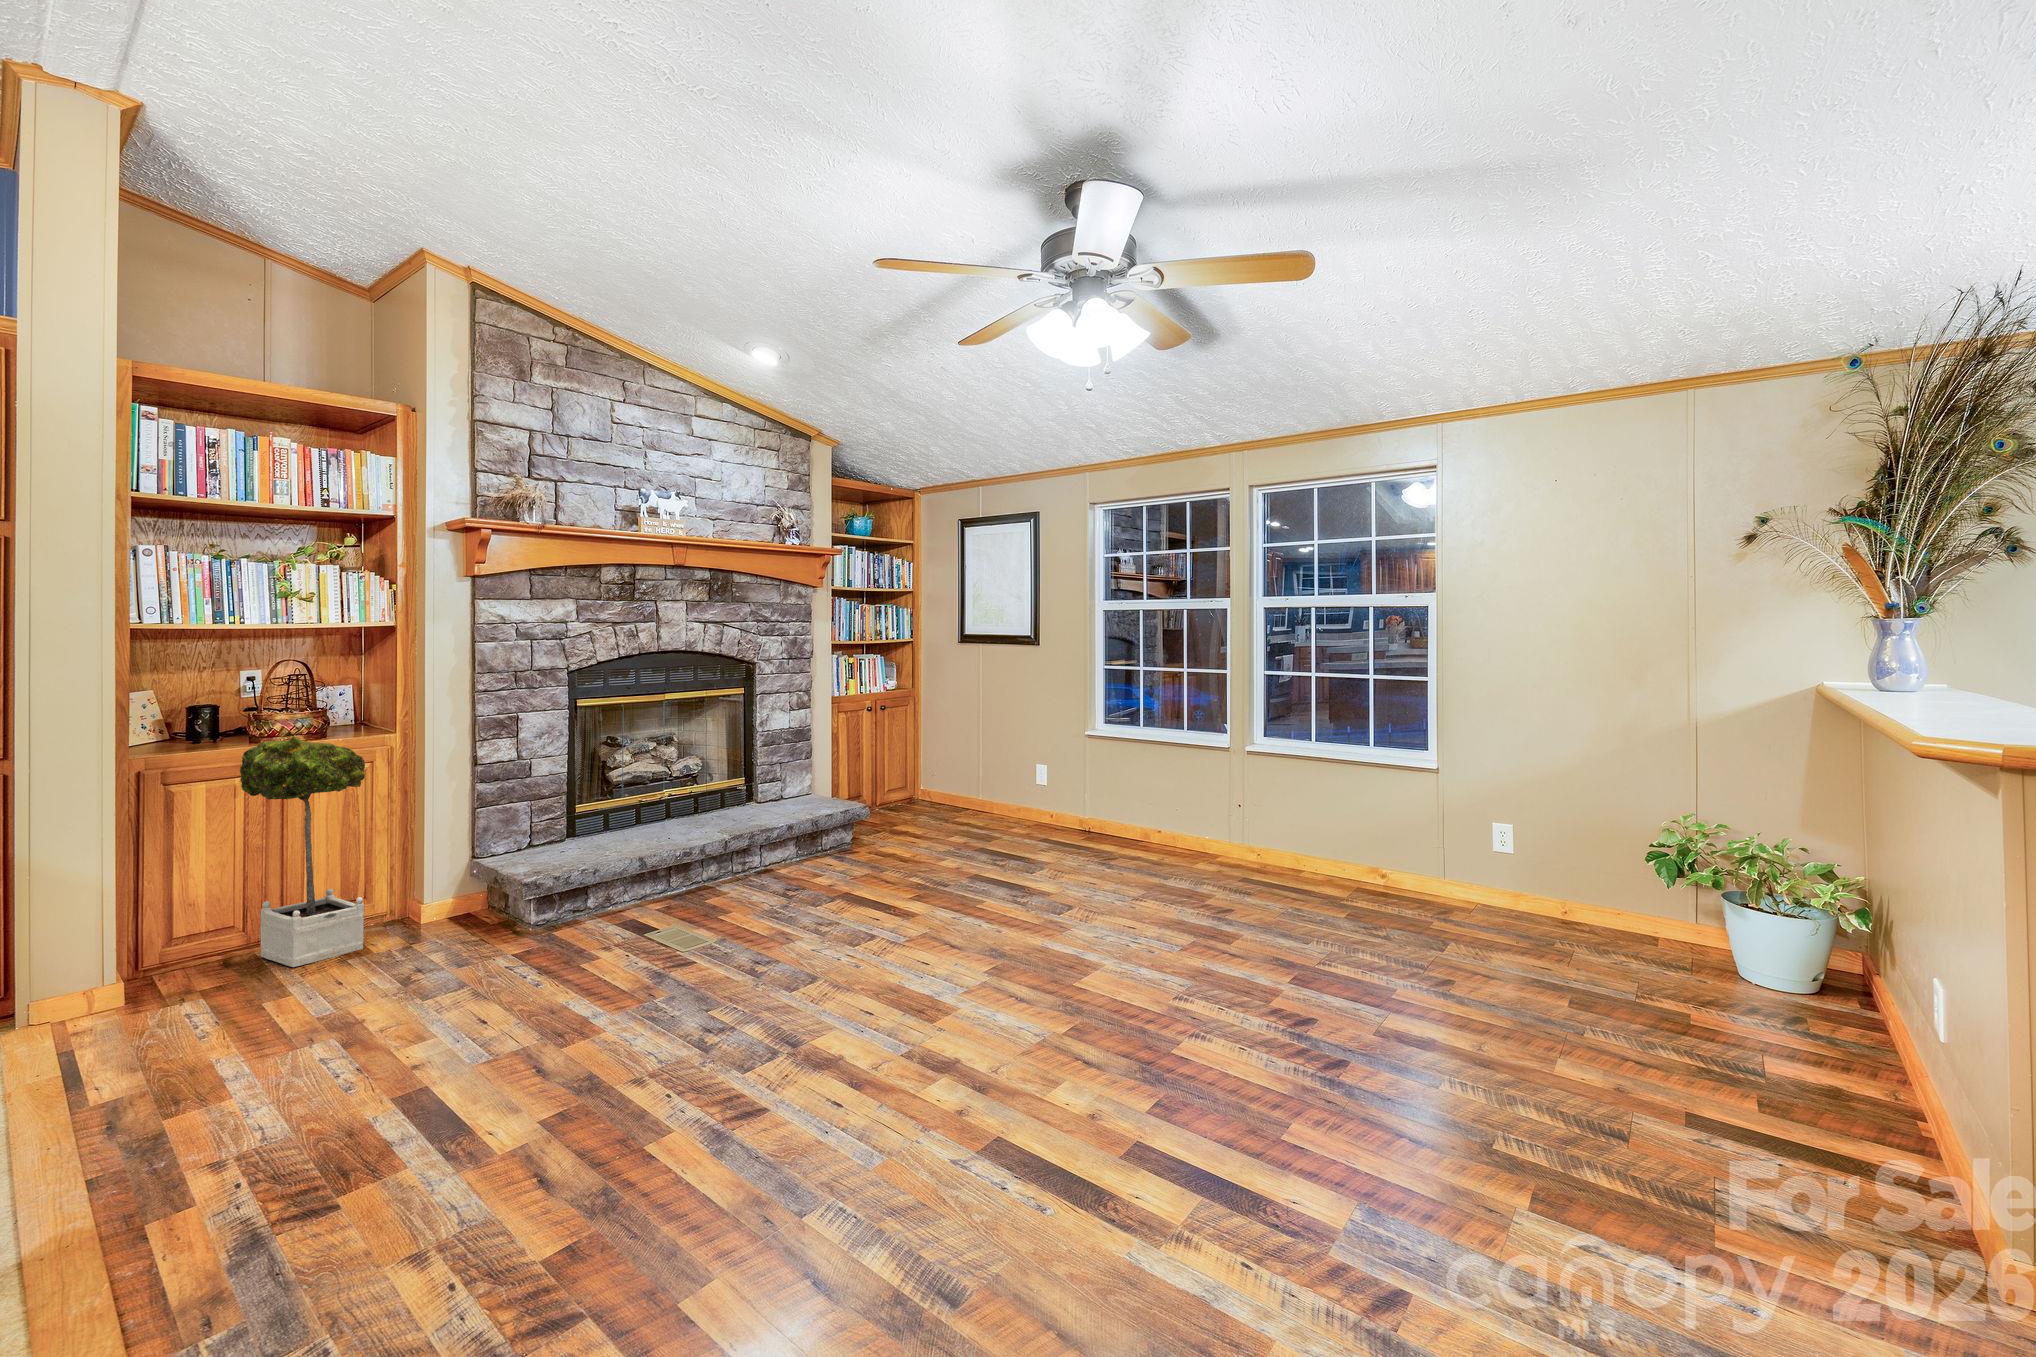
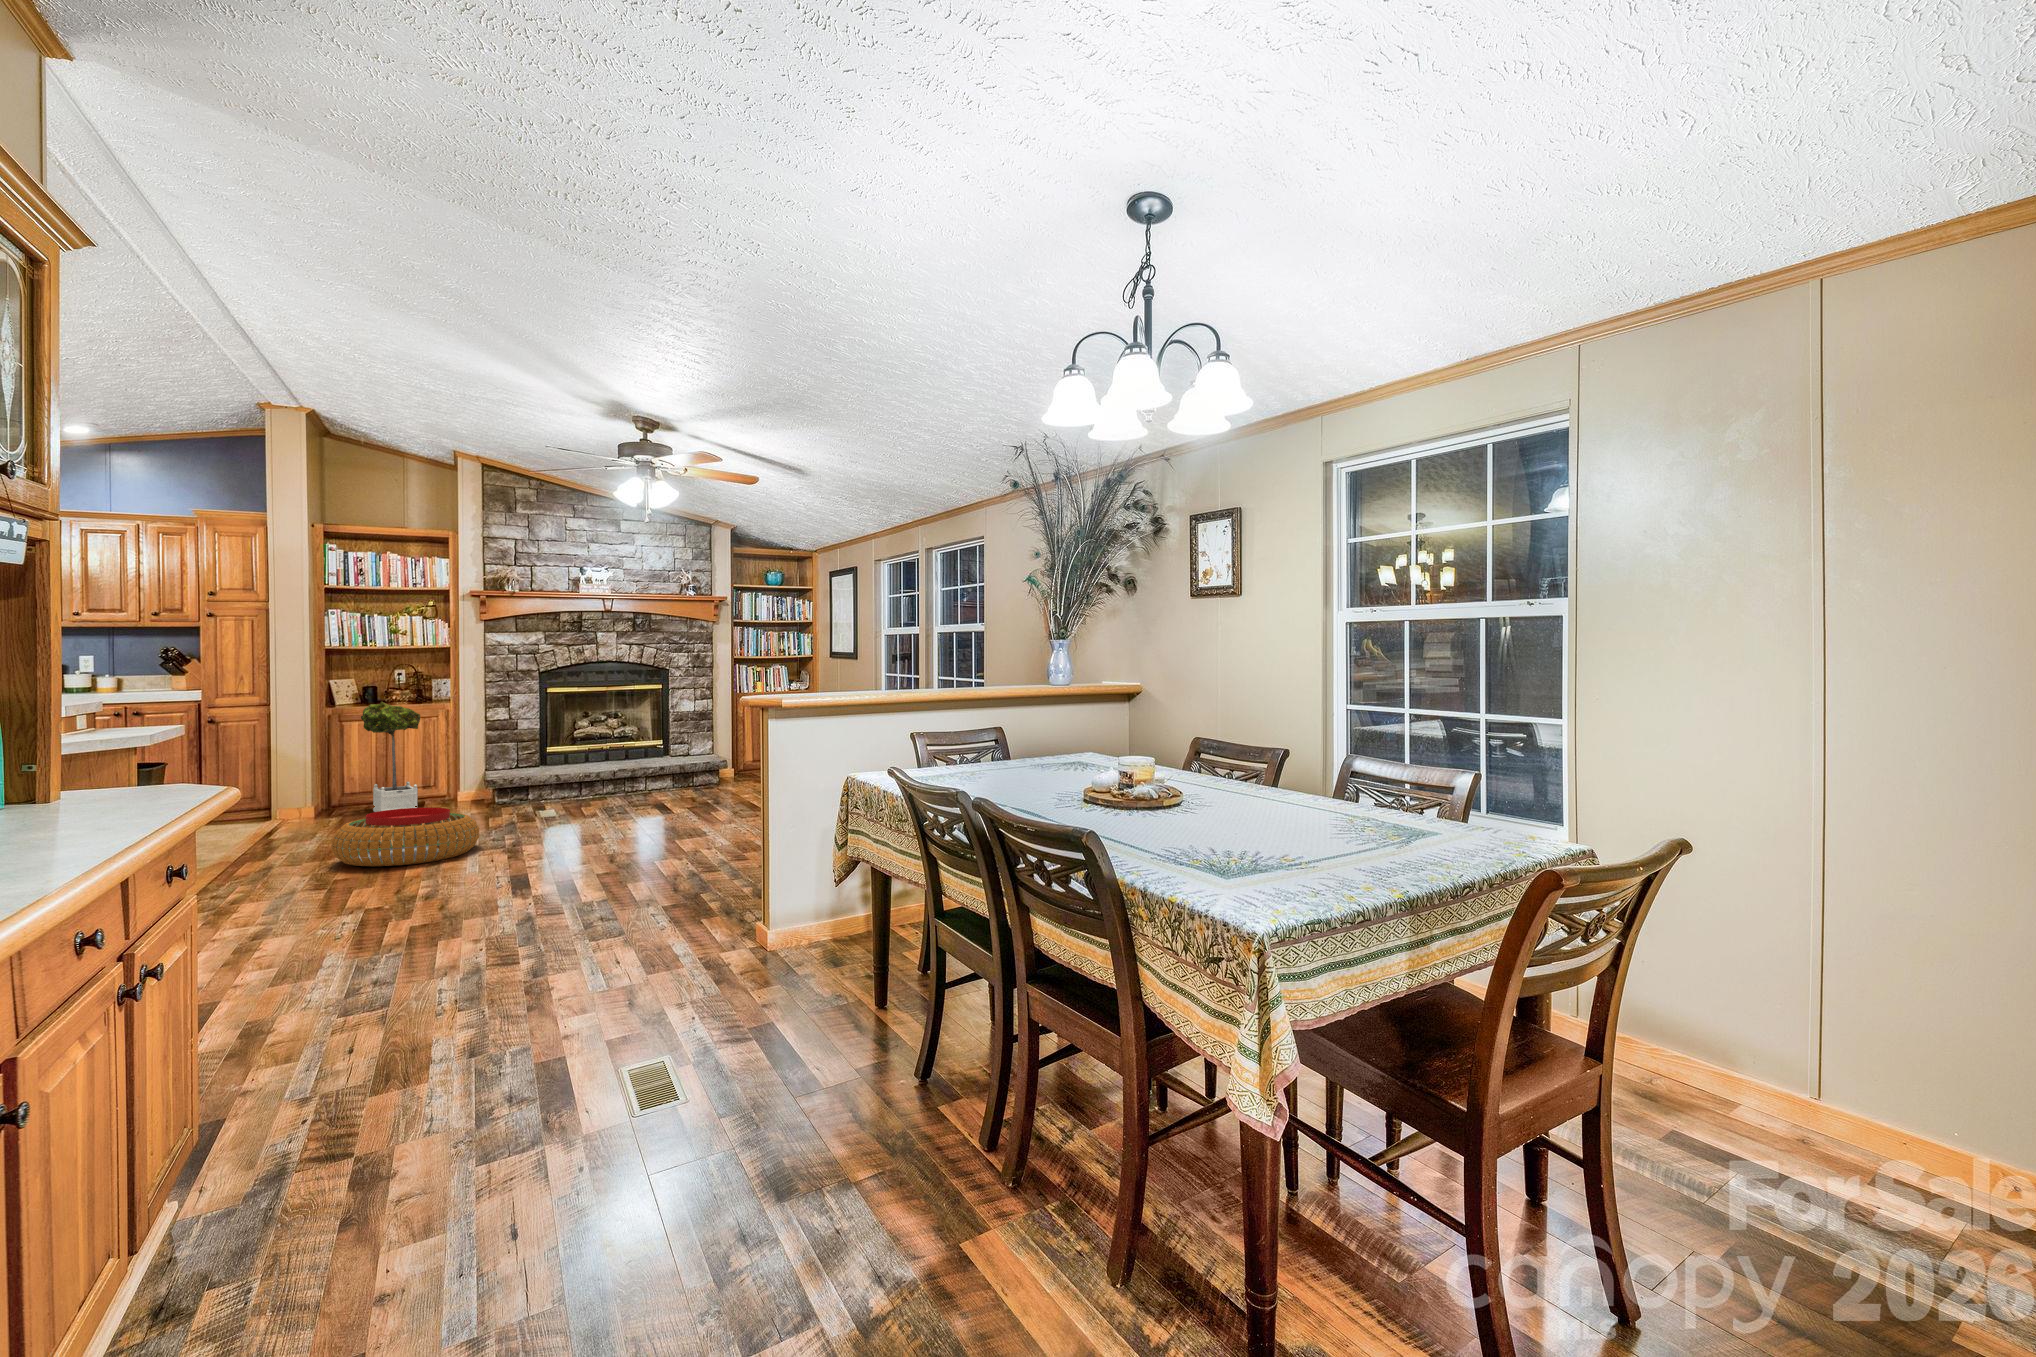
pouf: none [403,999,725,1203] -> present [331,808,479,866]

